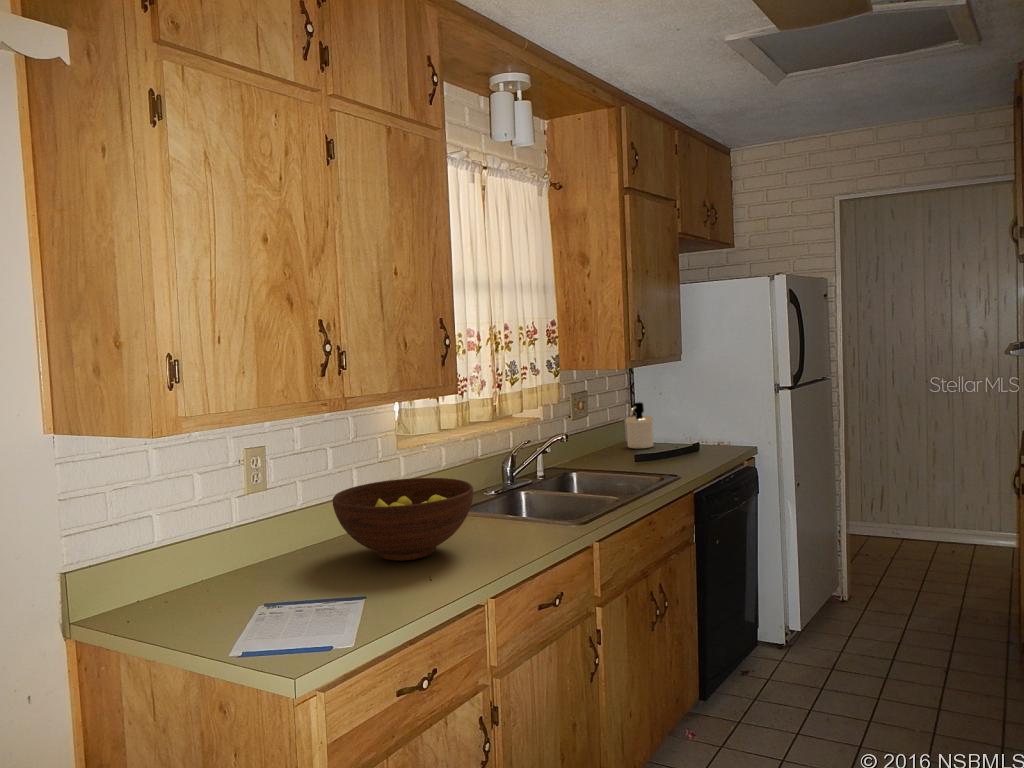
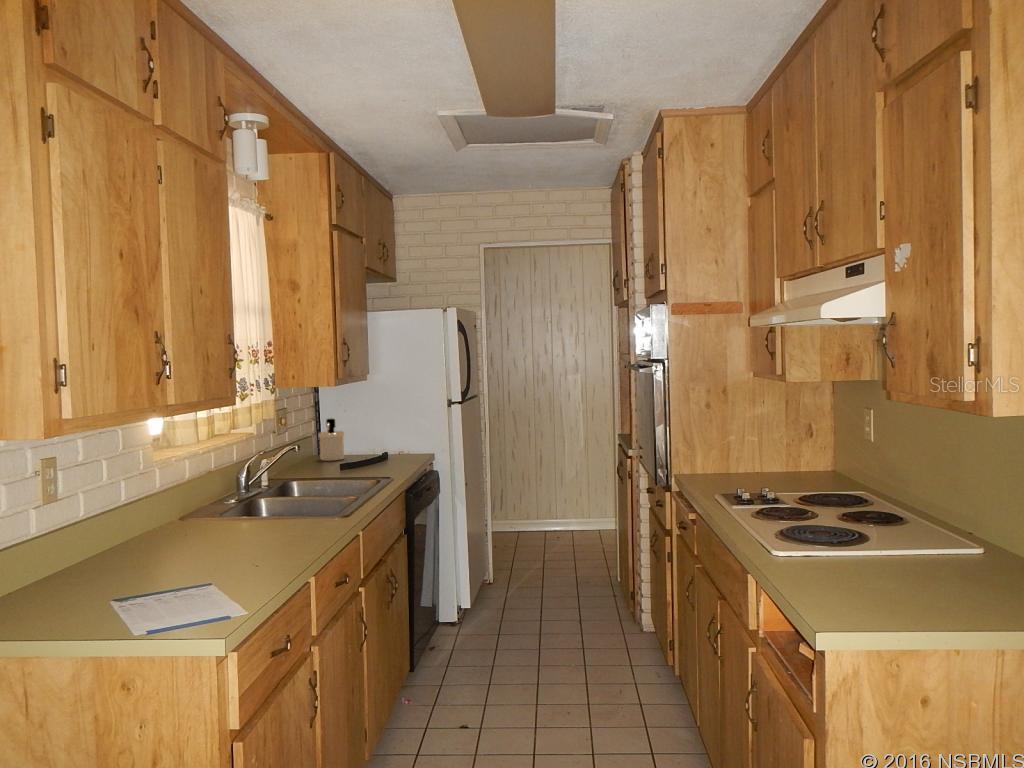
fruit bowl: present [333,478,473,561] -> none [139,482,278,558]

